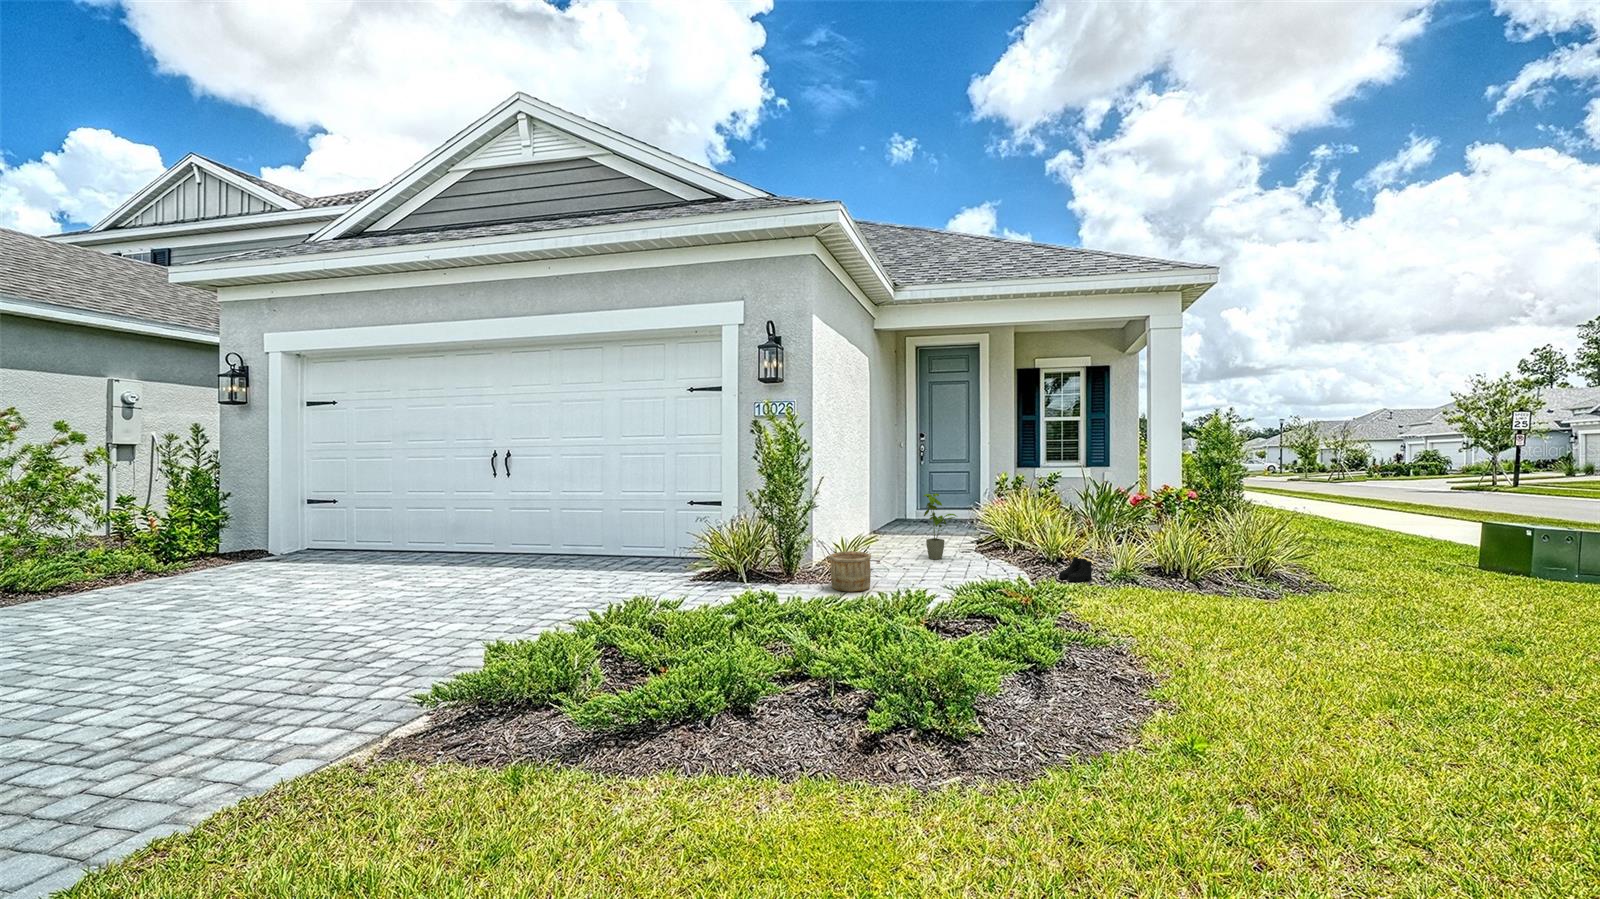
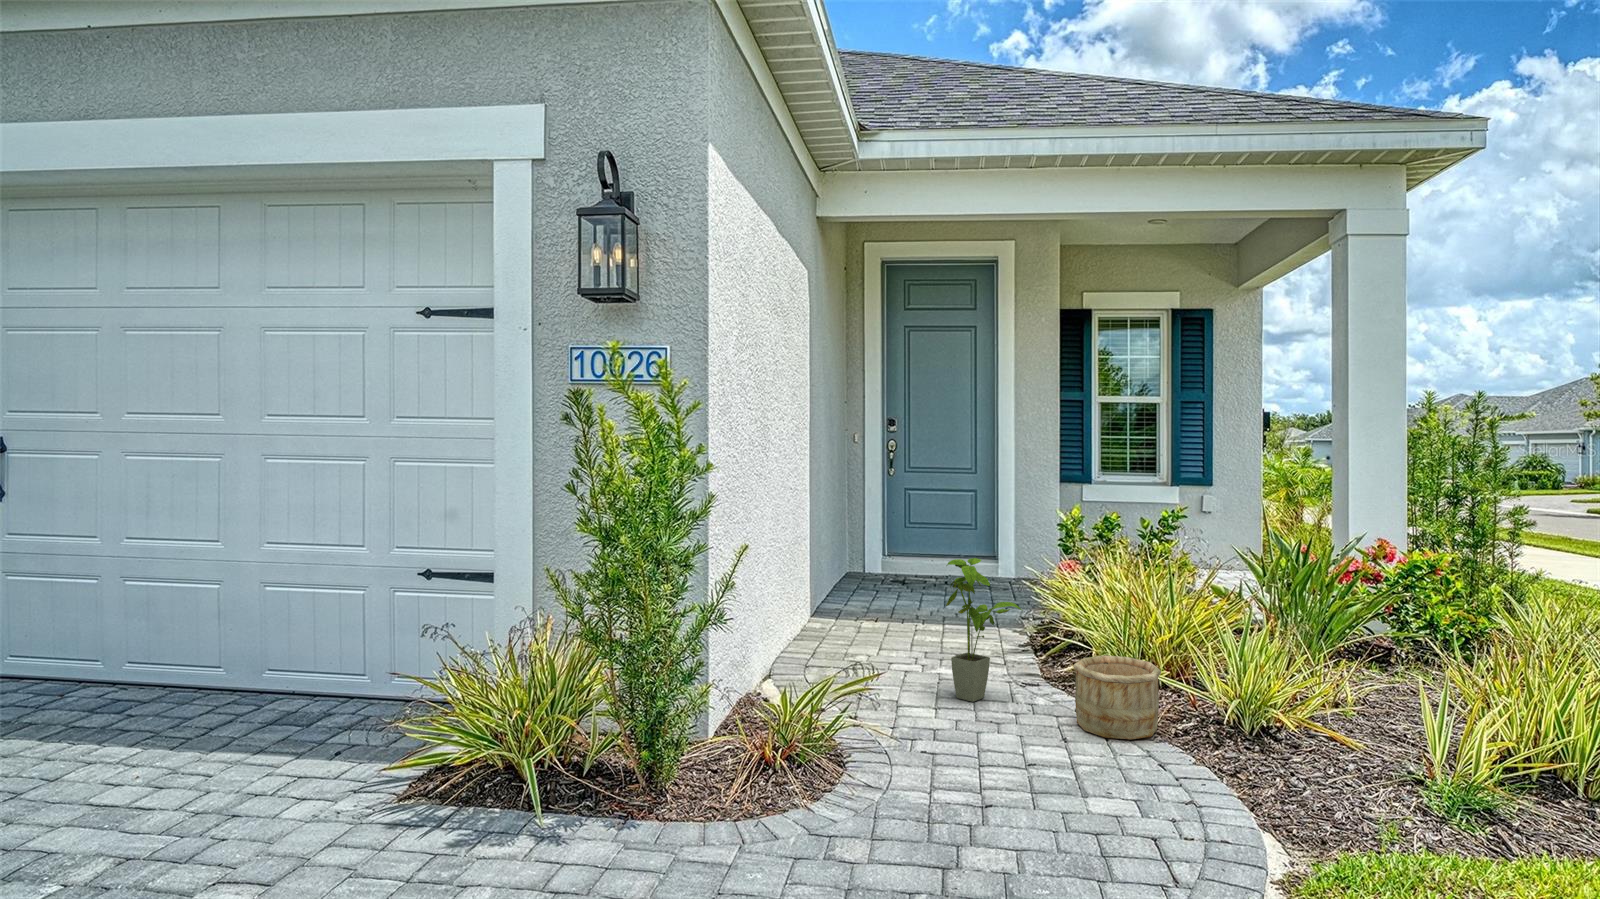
wooden bucket: present [830,551,871,592] -> present [1073,655,1161,739]
boots: present [1059,557,1093,582] -> none [1265,707,1339,771]

